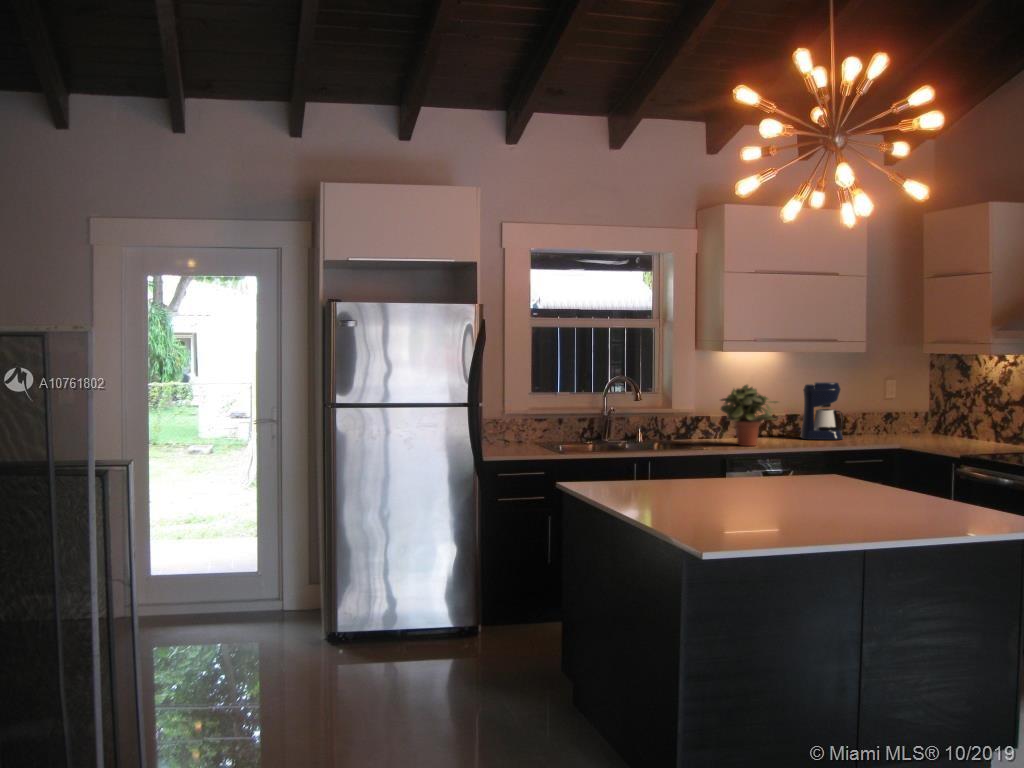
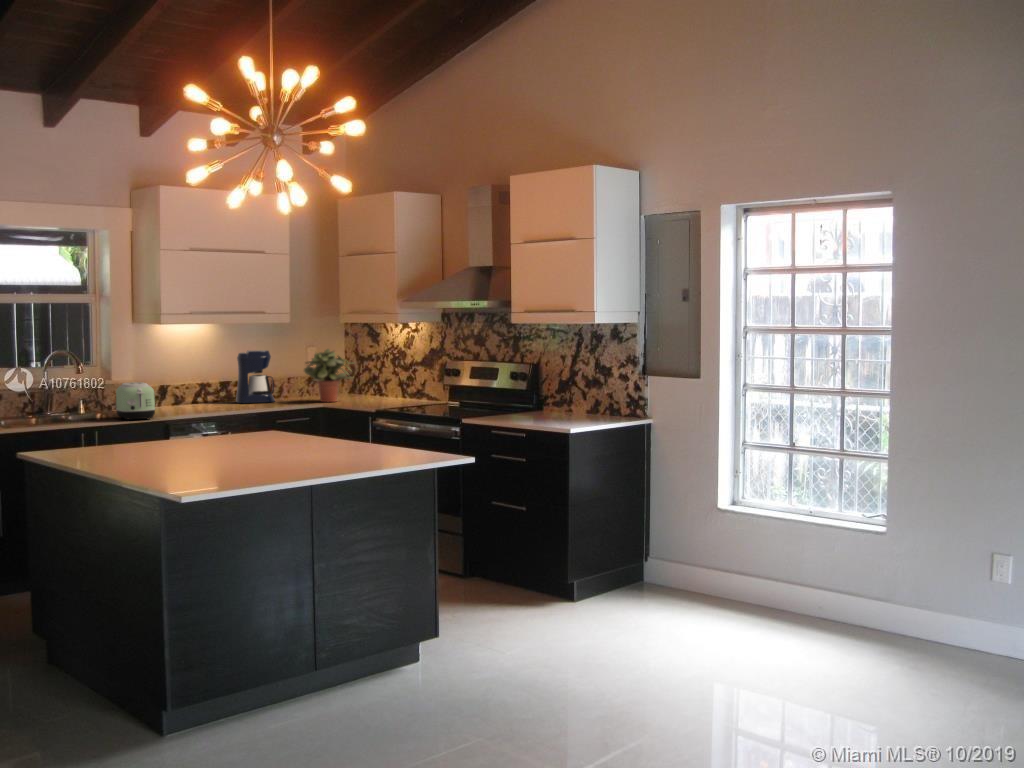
potted plant: present [721,385,778,446] -> present [304,349,354,402]
toaster: none [672,413,710,452] -> present [116,382,155,420]

